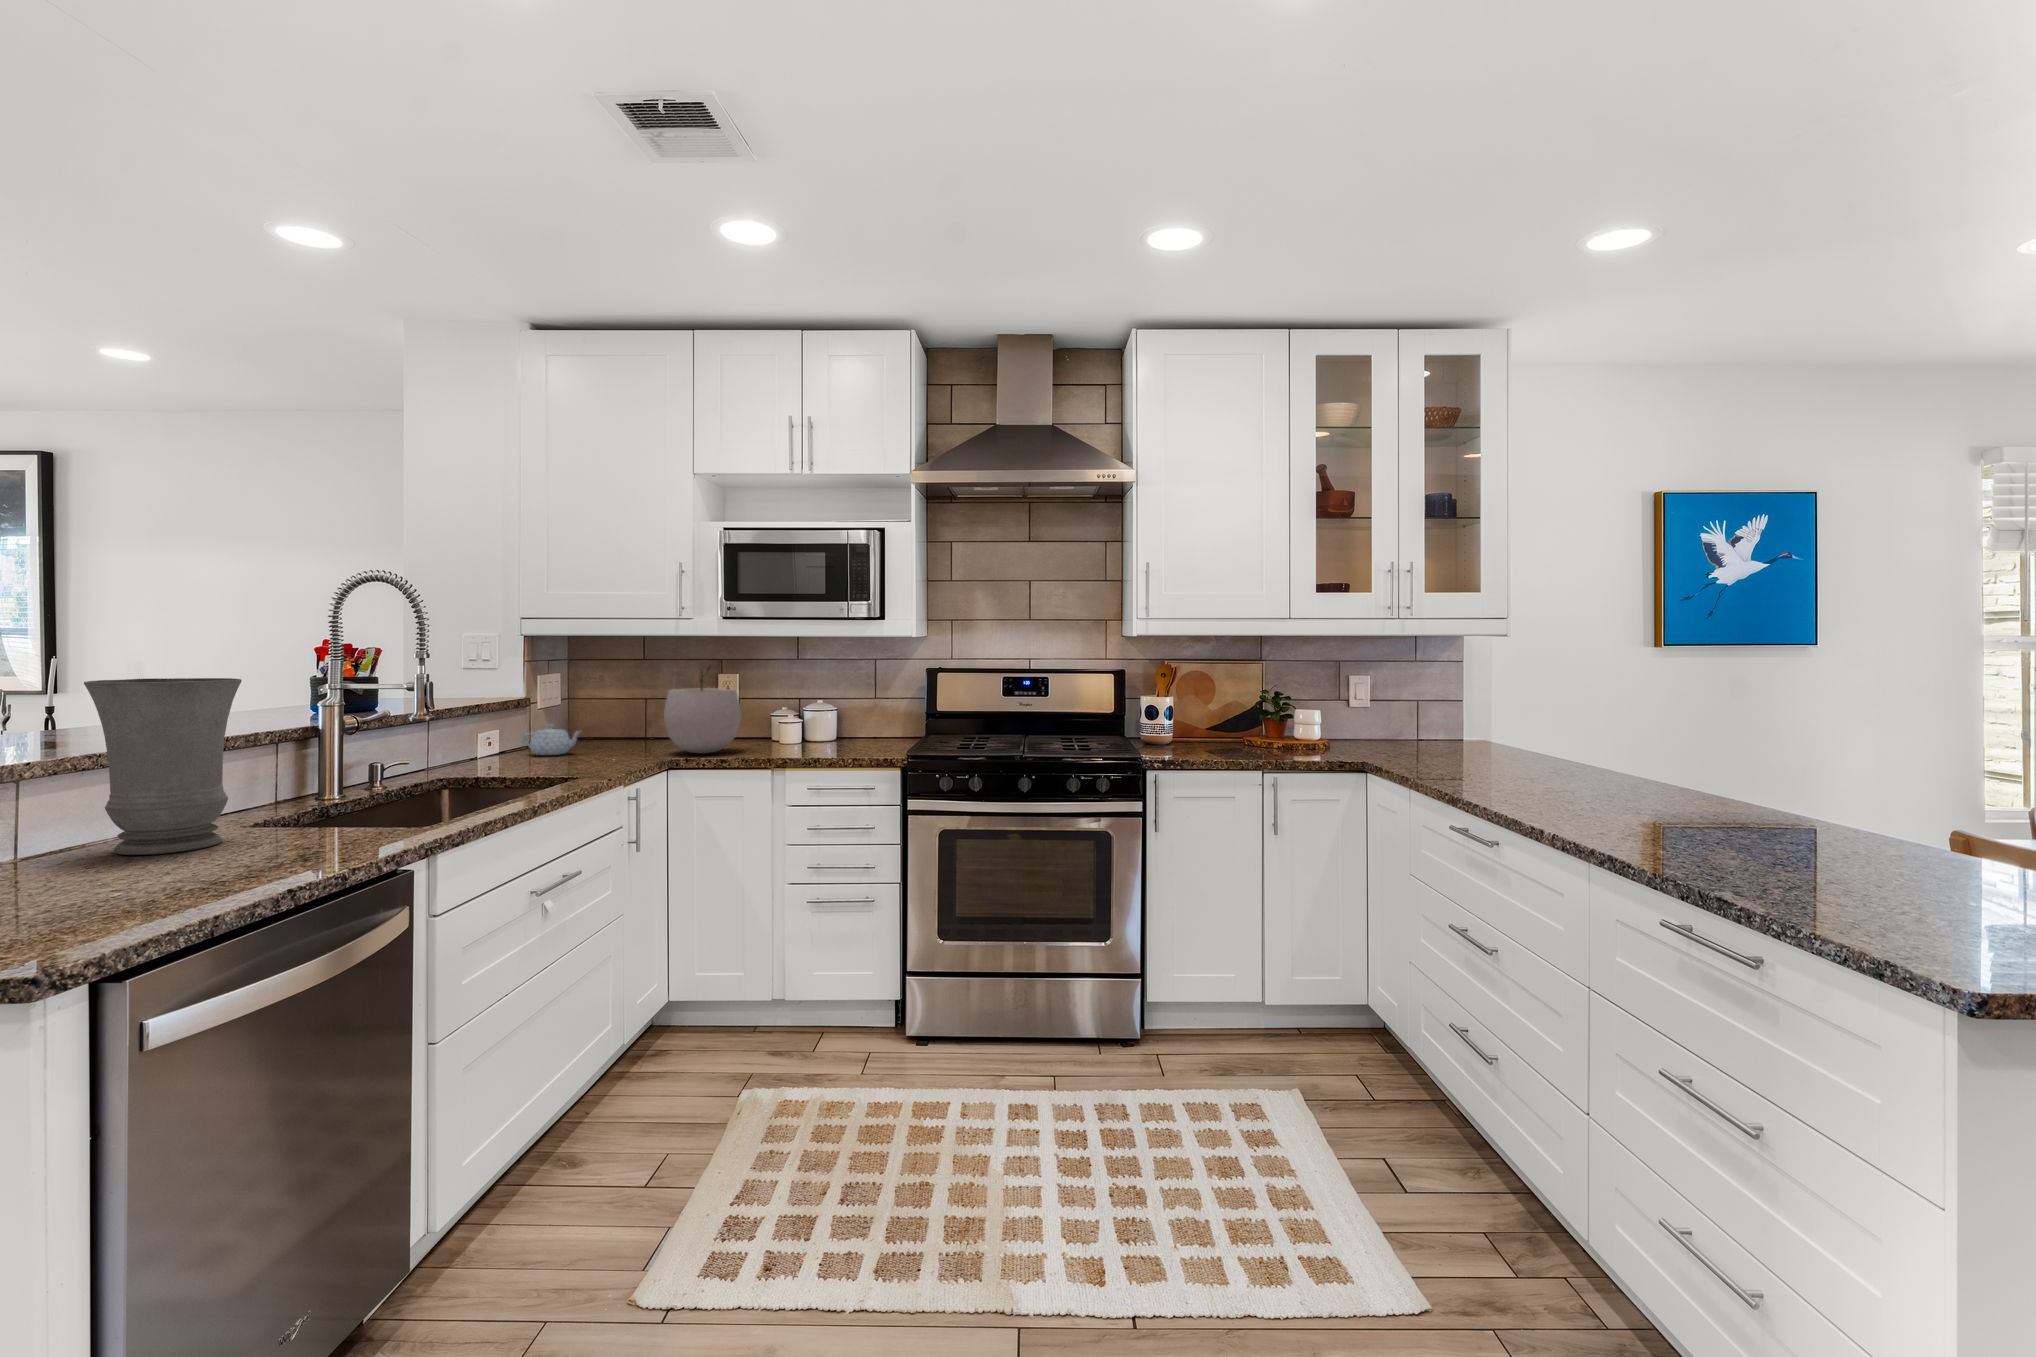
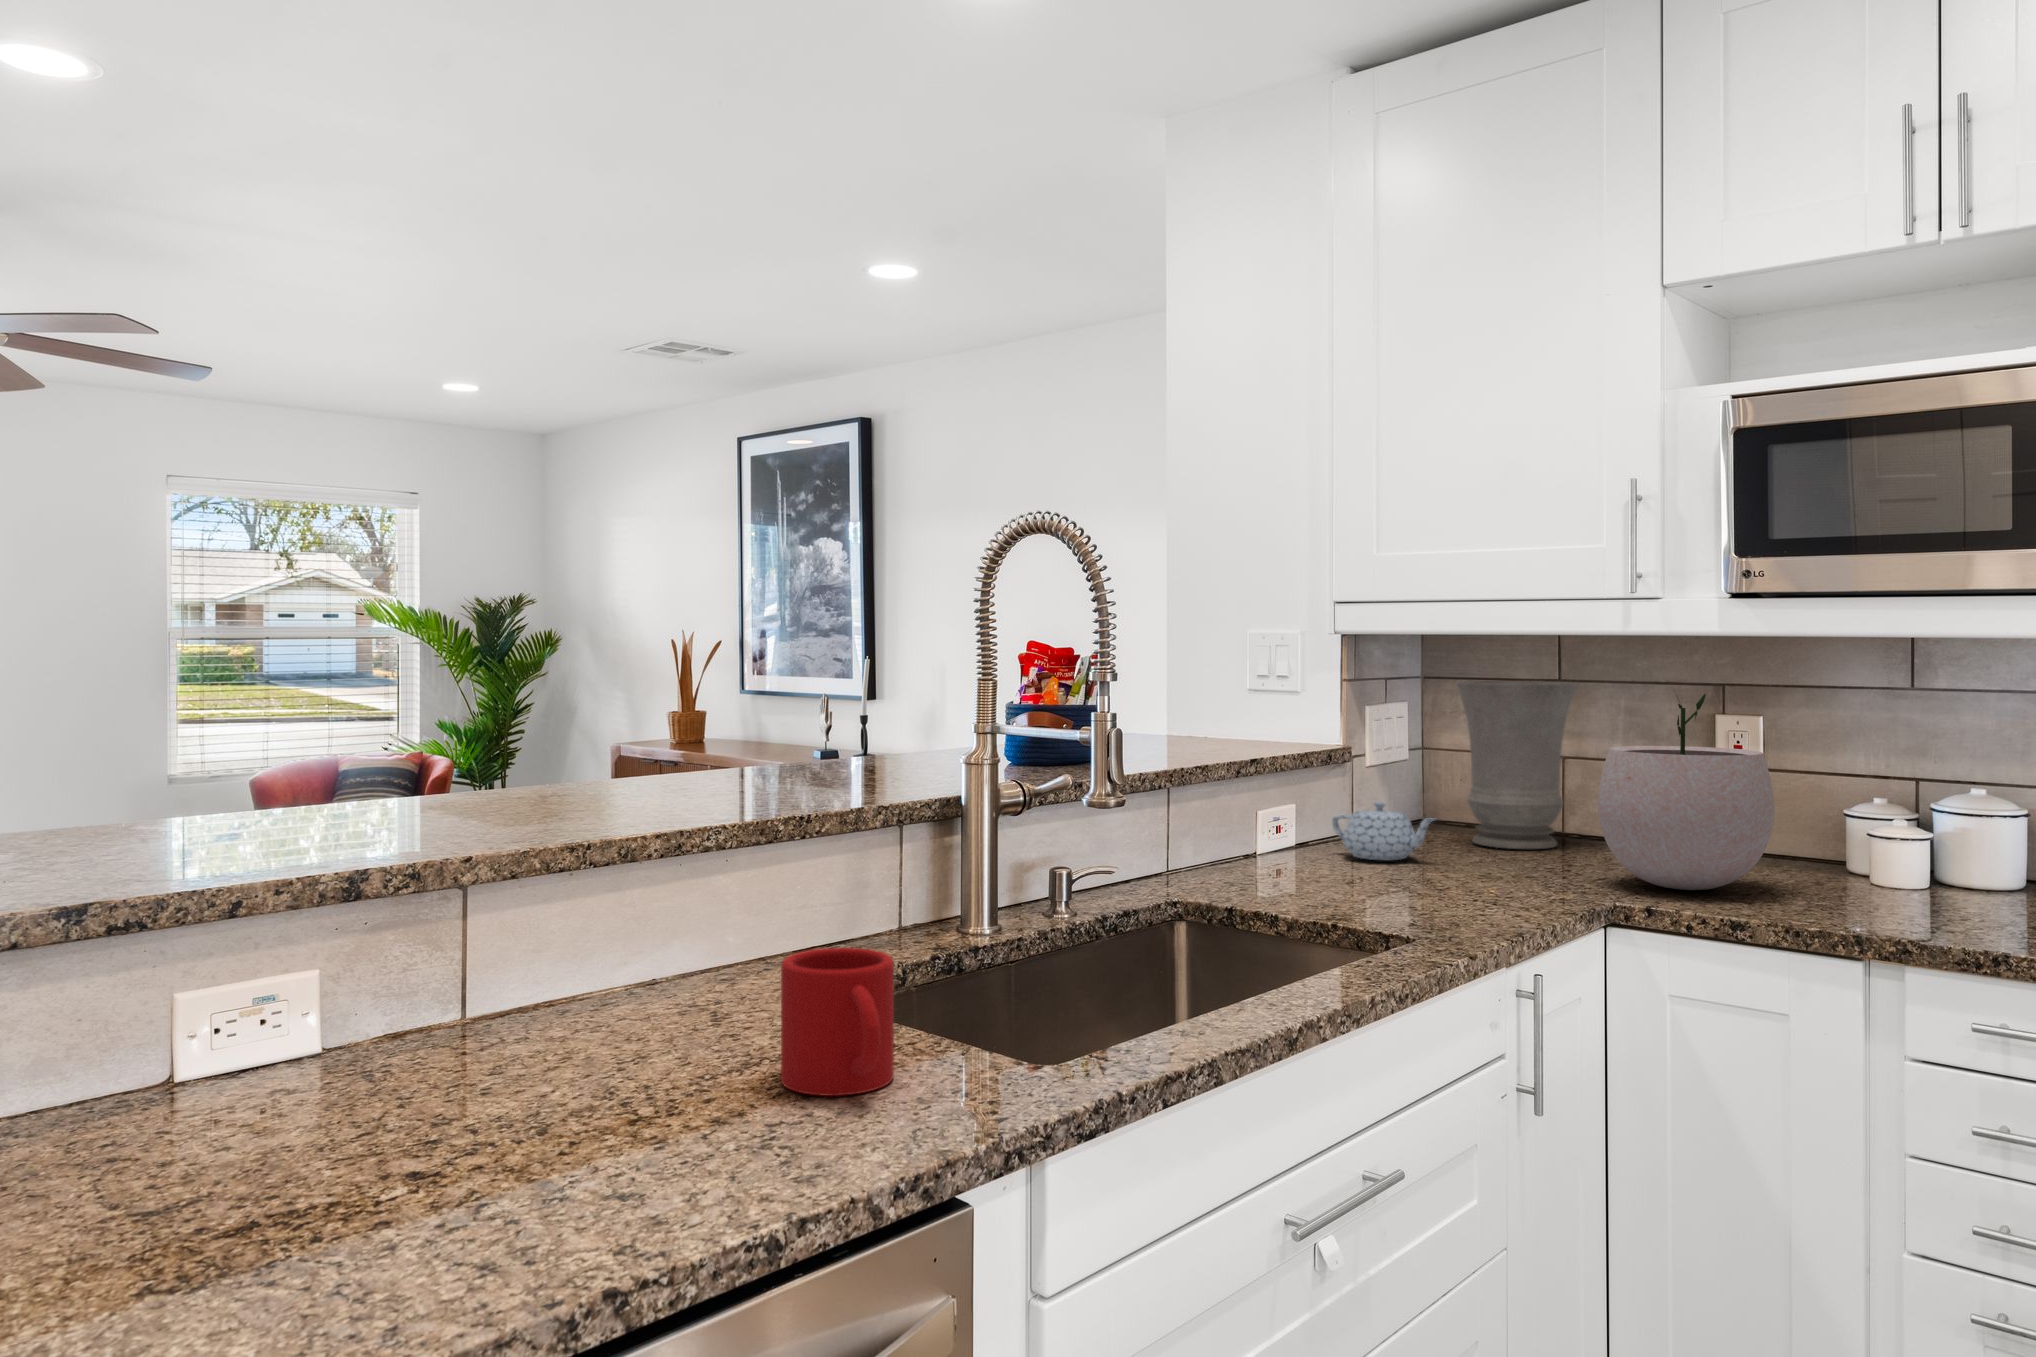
vase: present [84,678,242,855] -> present [1456,681,1578,849]
mug: none [287,783,354,846] -> present [781,948,894,1096]

